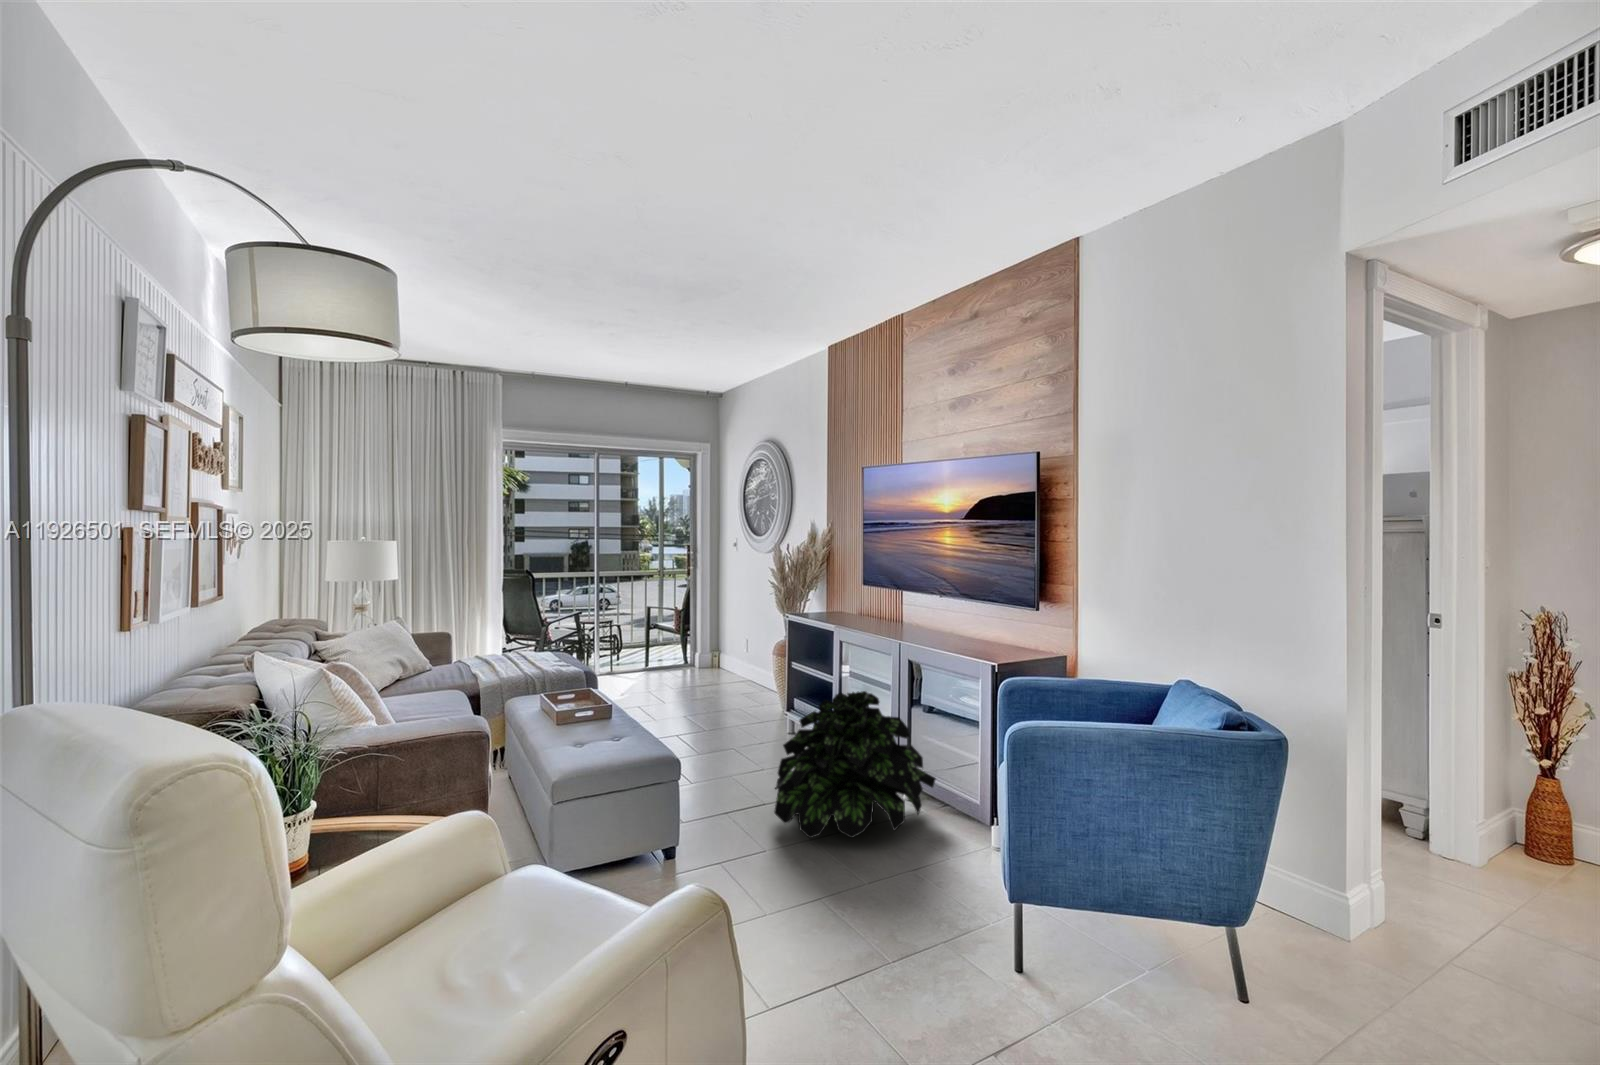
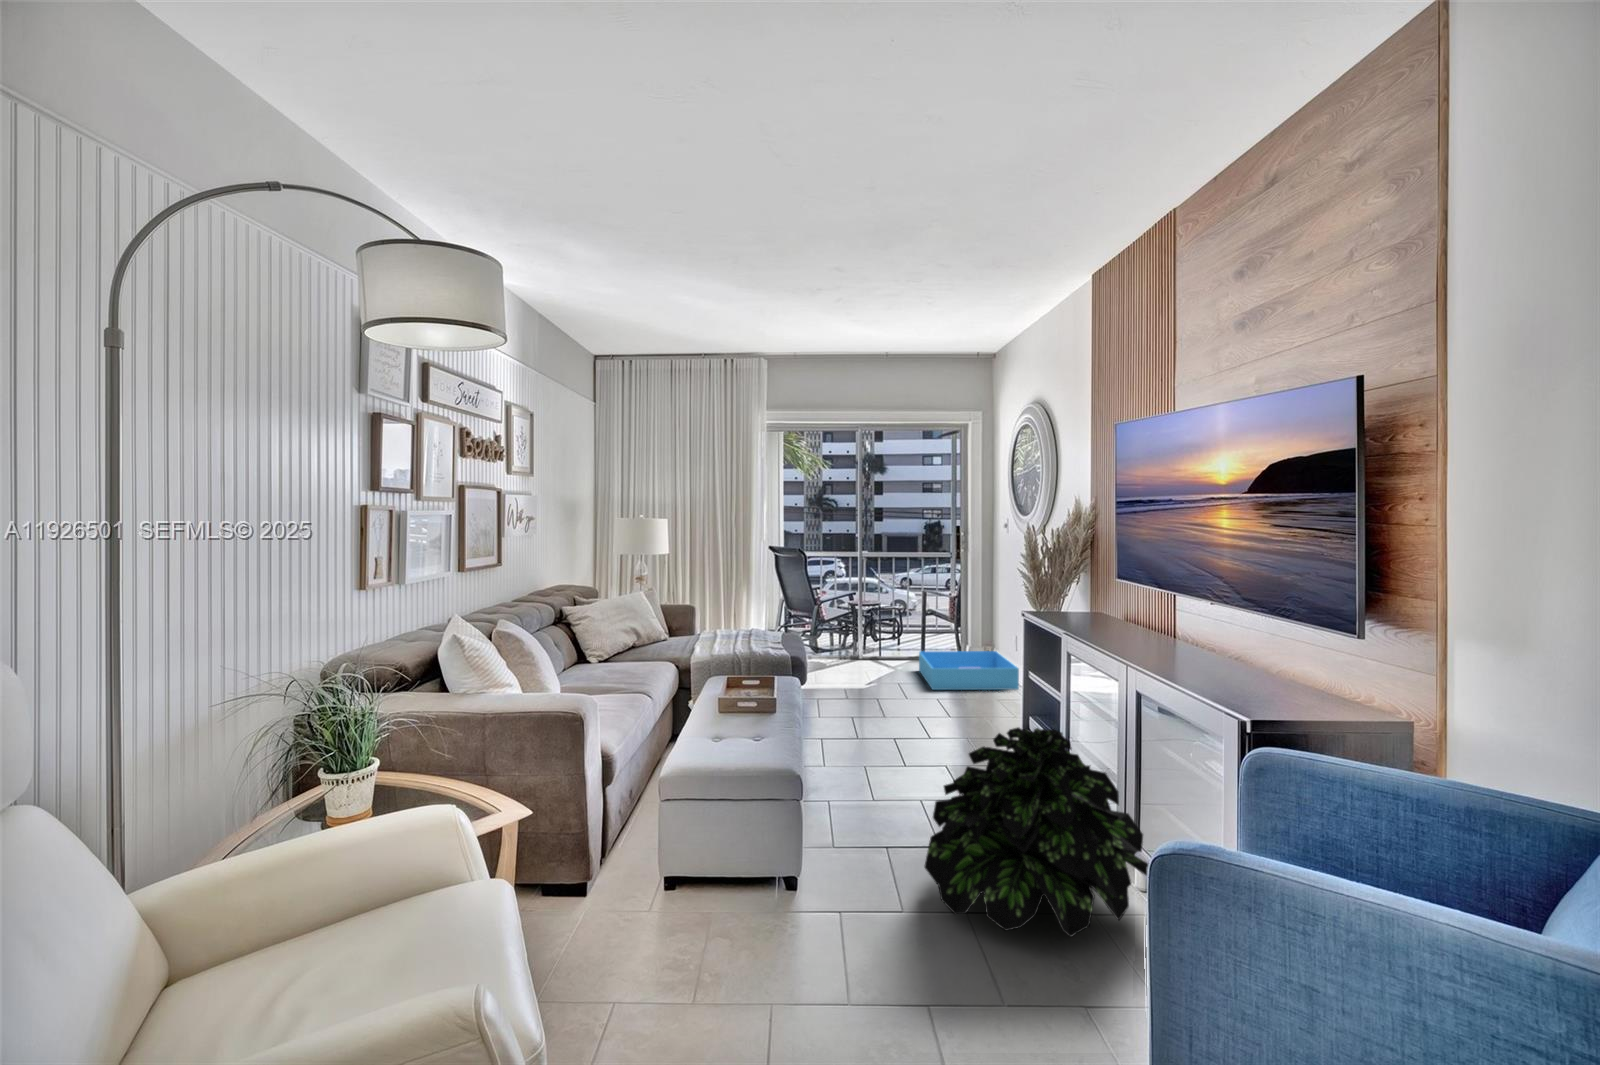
storage bin: none [661,656,756,694] -> present [919,651,1019,690]

